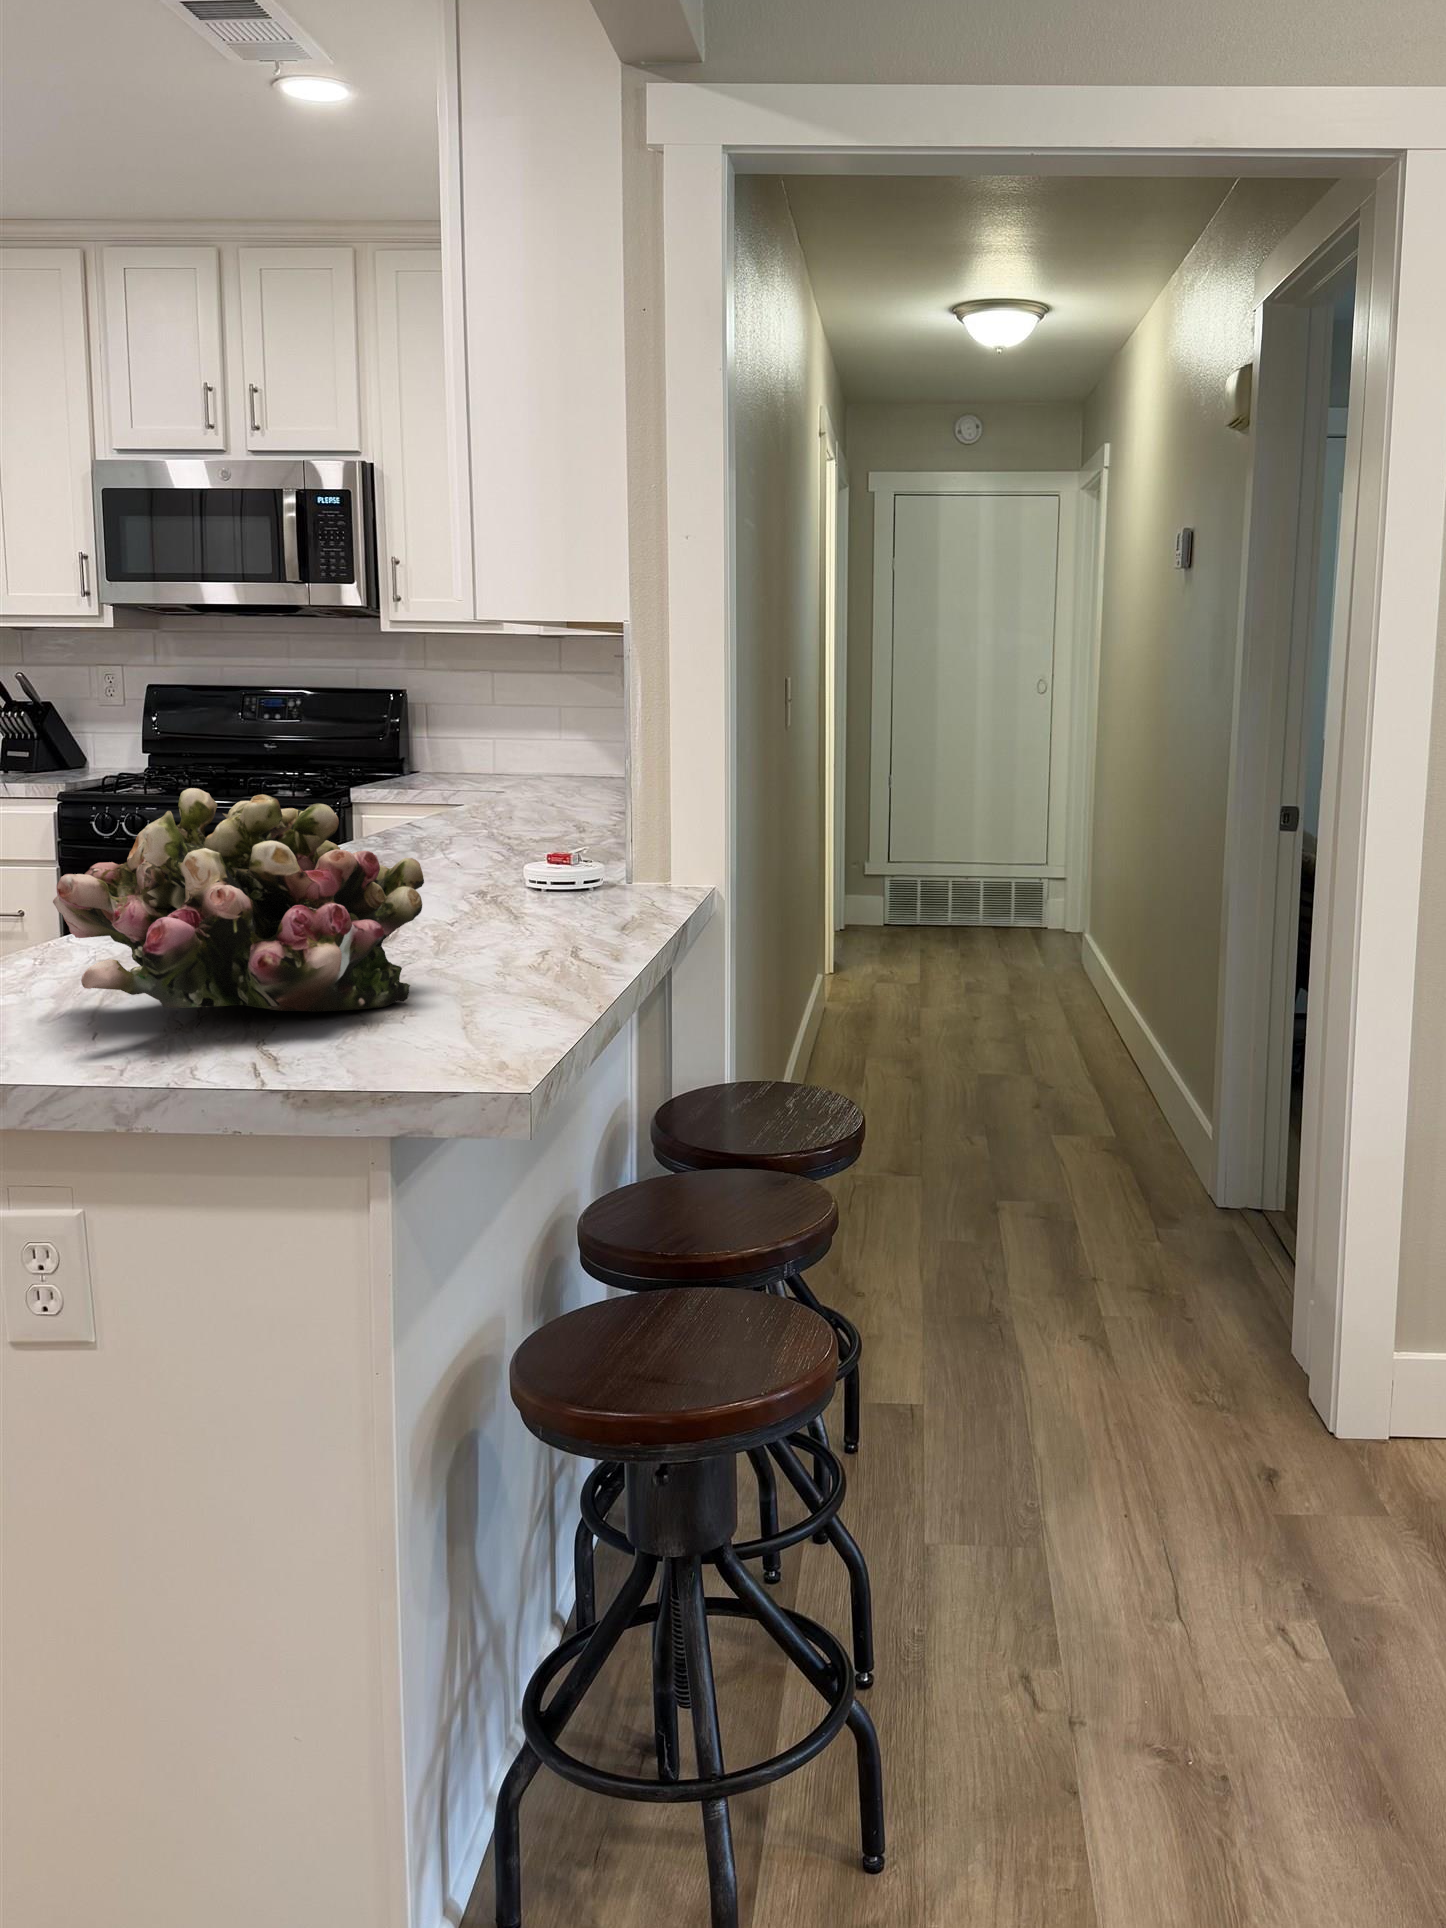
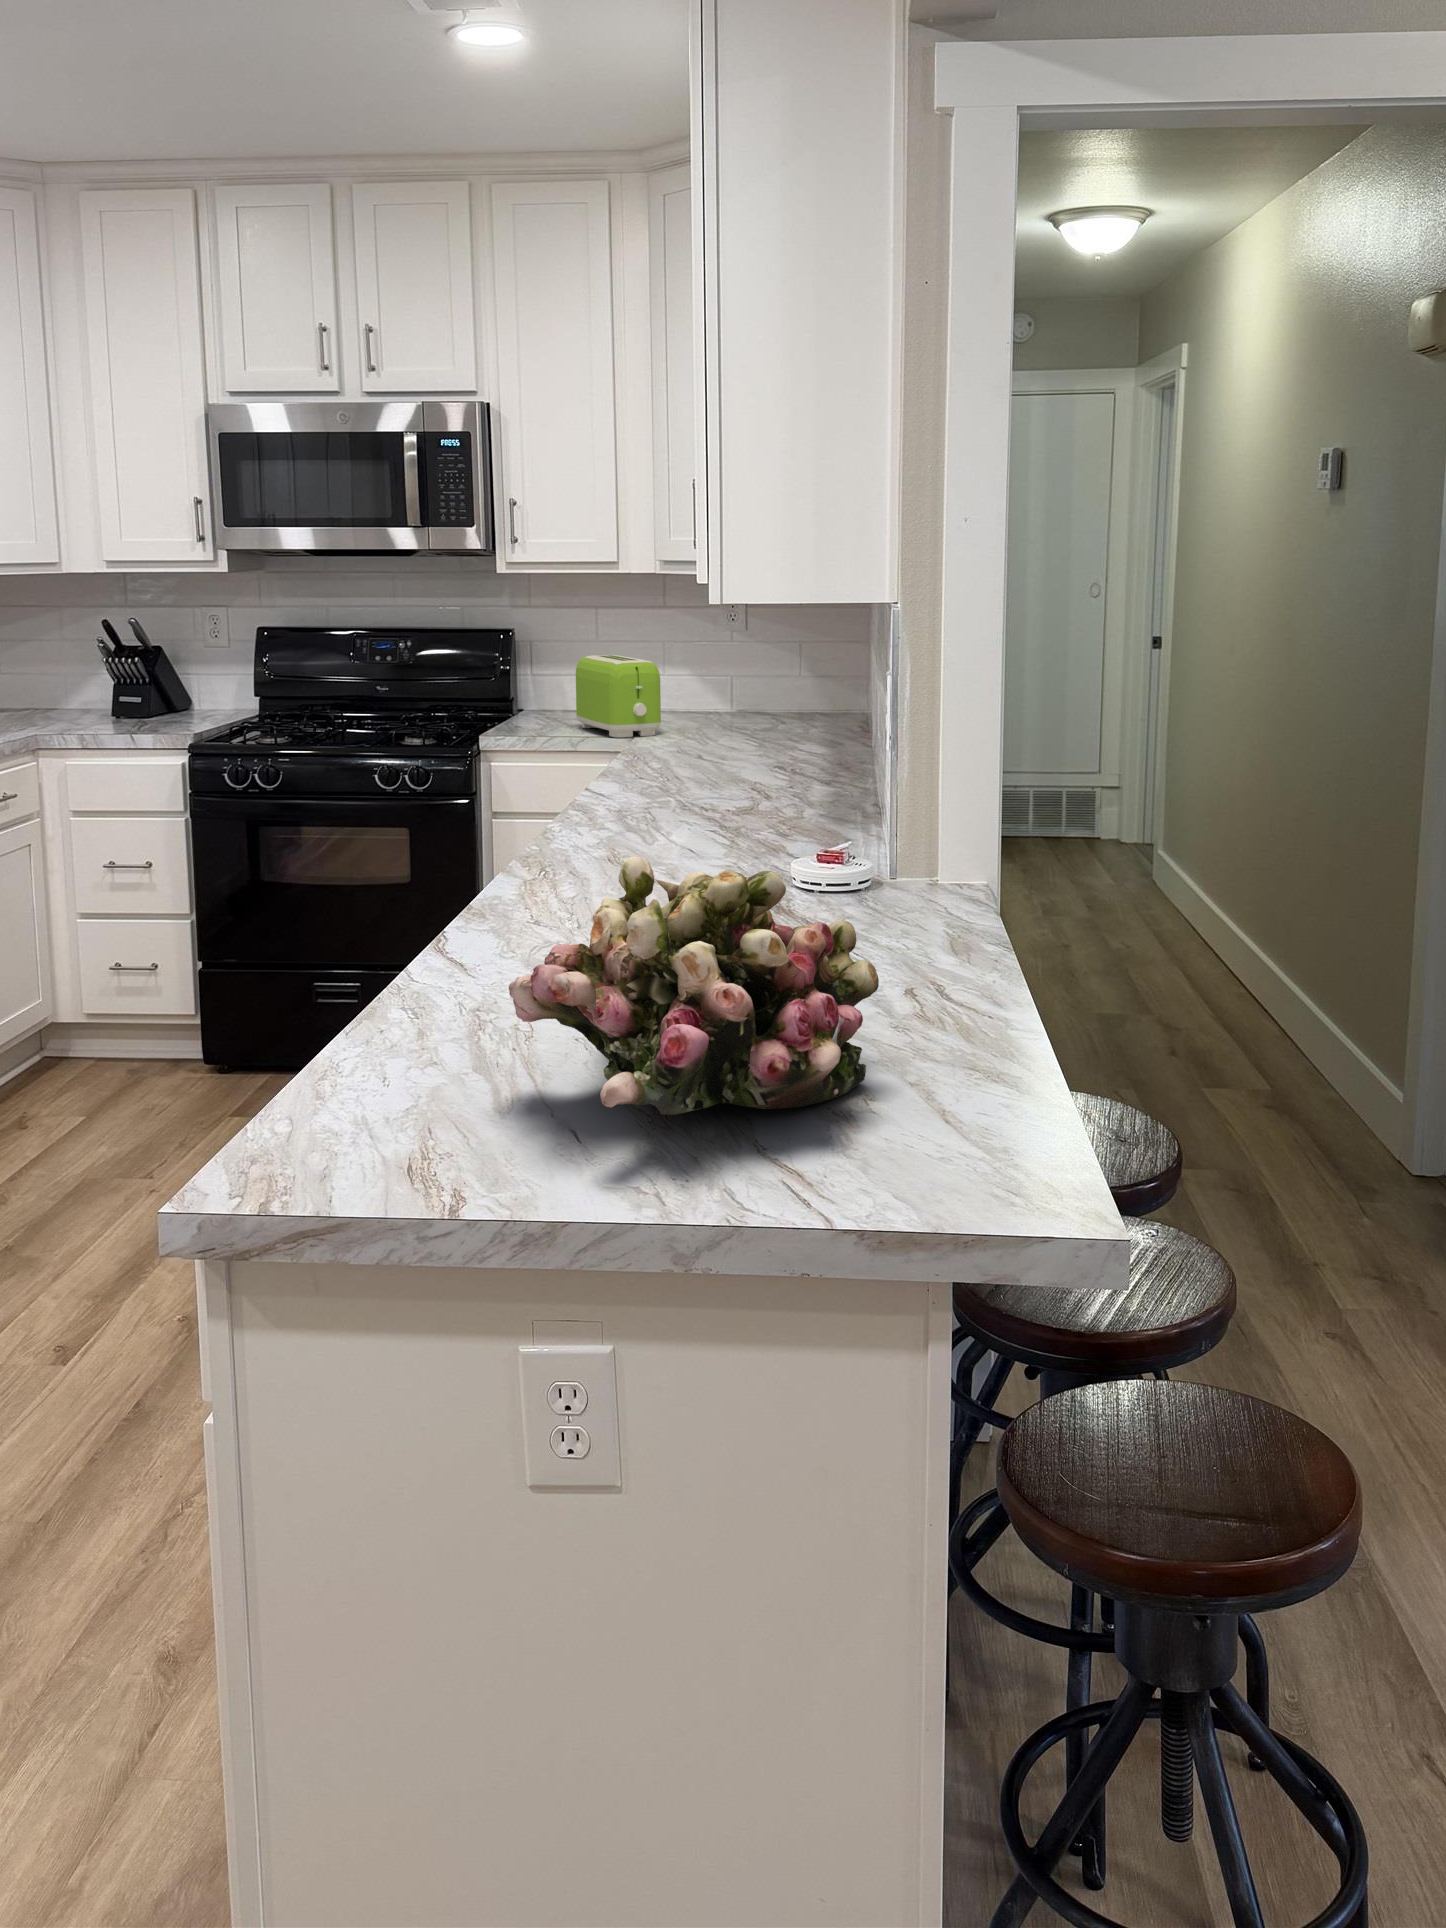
toaster: none [462,716,539,793] -> present [576,655,661,738]

